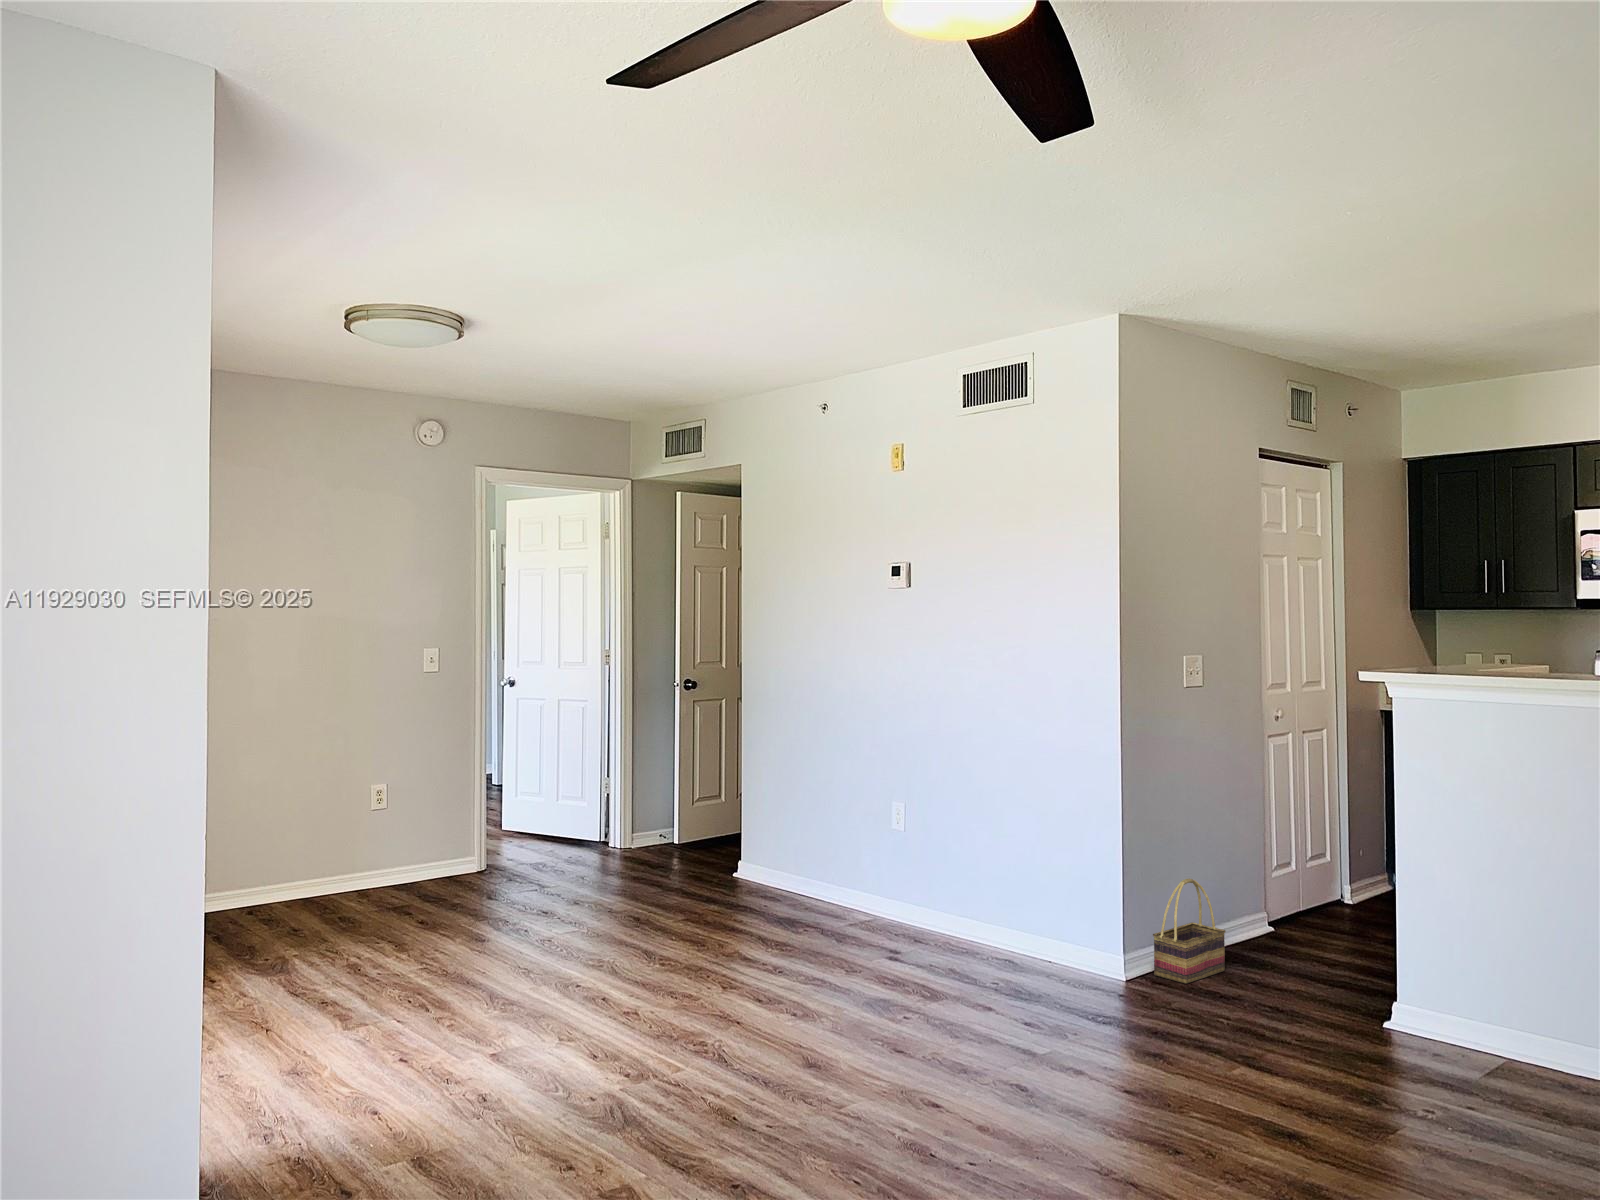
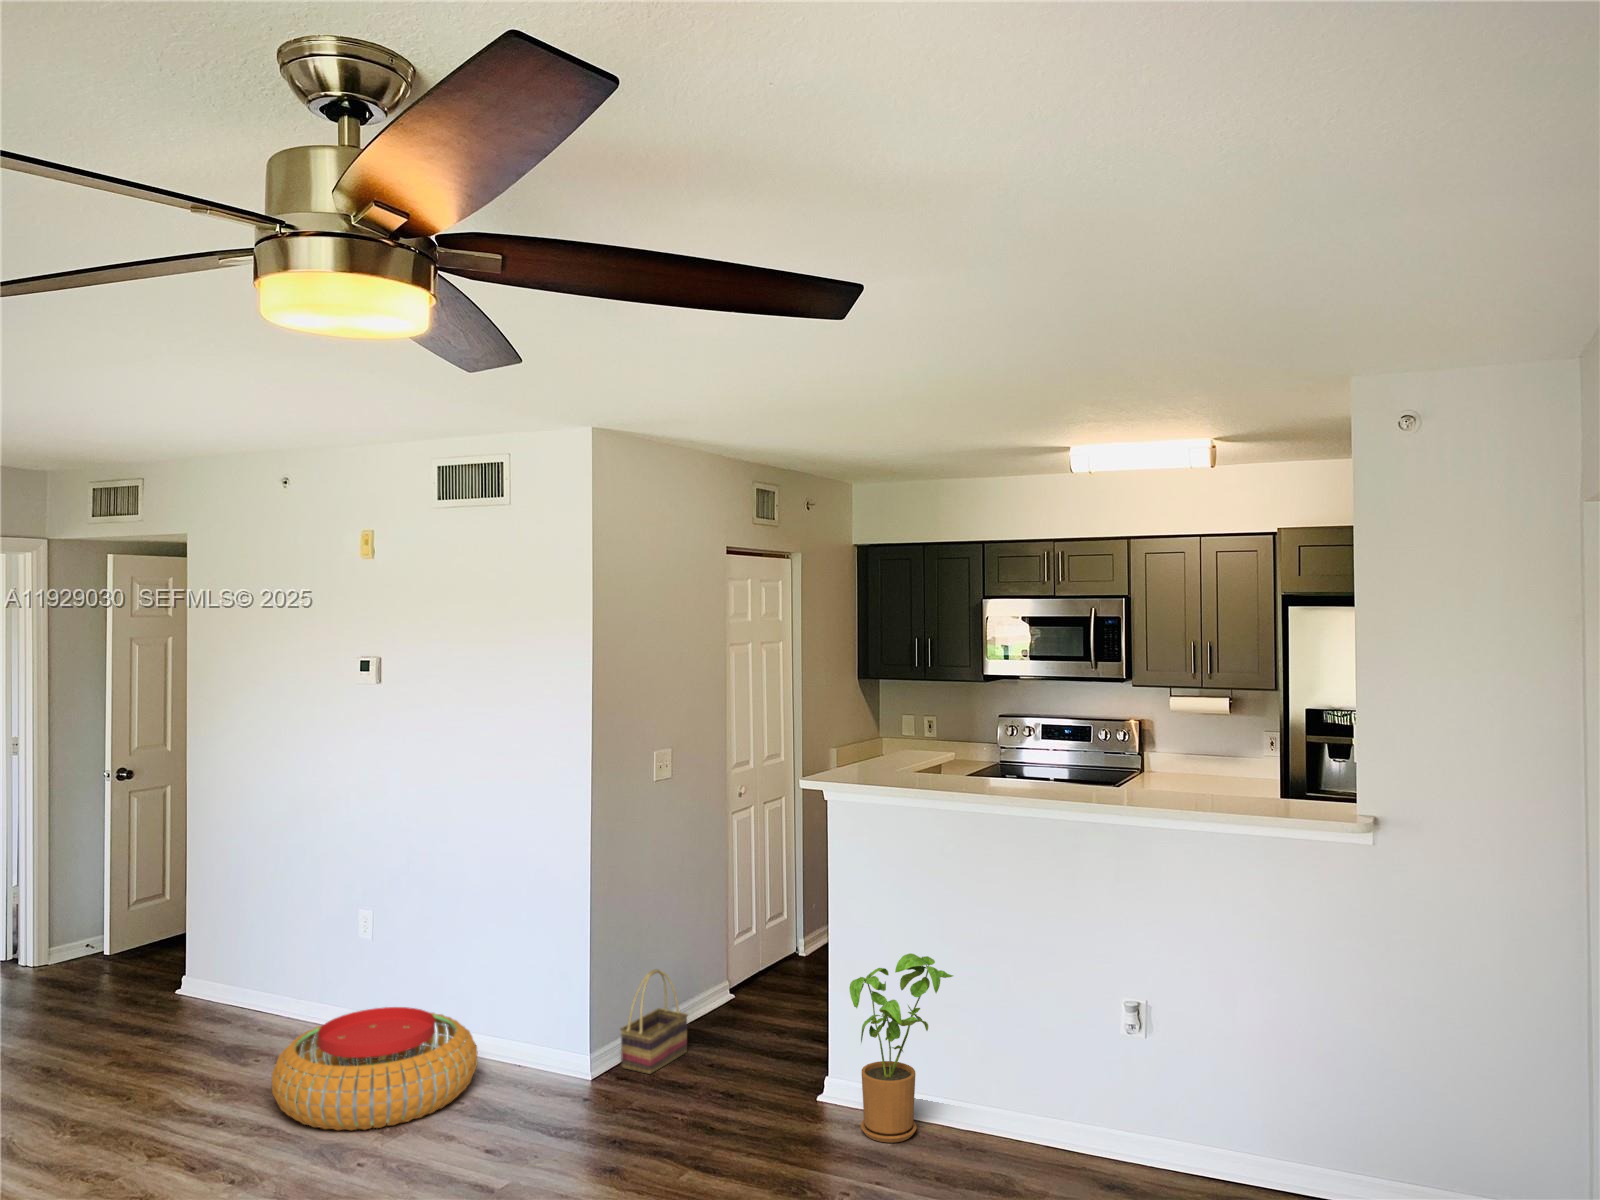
house plant: none [1425,865,1563,1077] -> present [849,953,953,1143]
pouf: none [823,889,1009,991] -> present [272,1007,477,1130]

